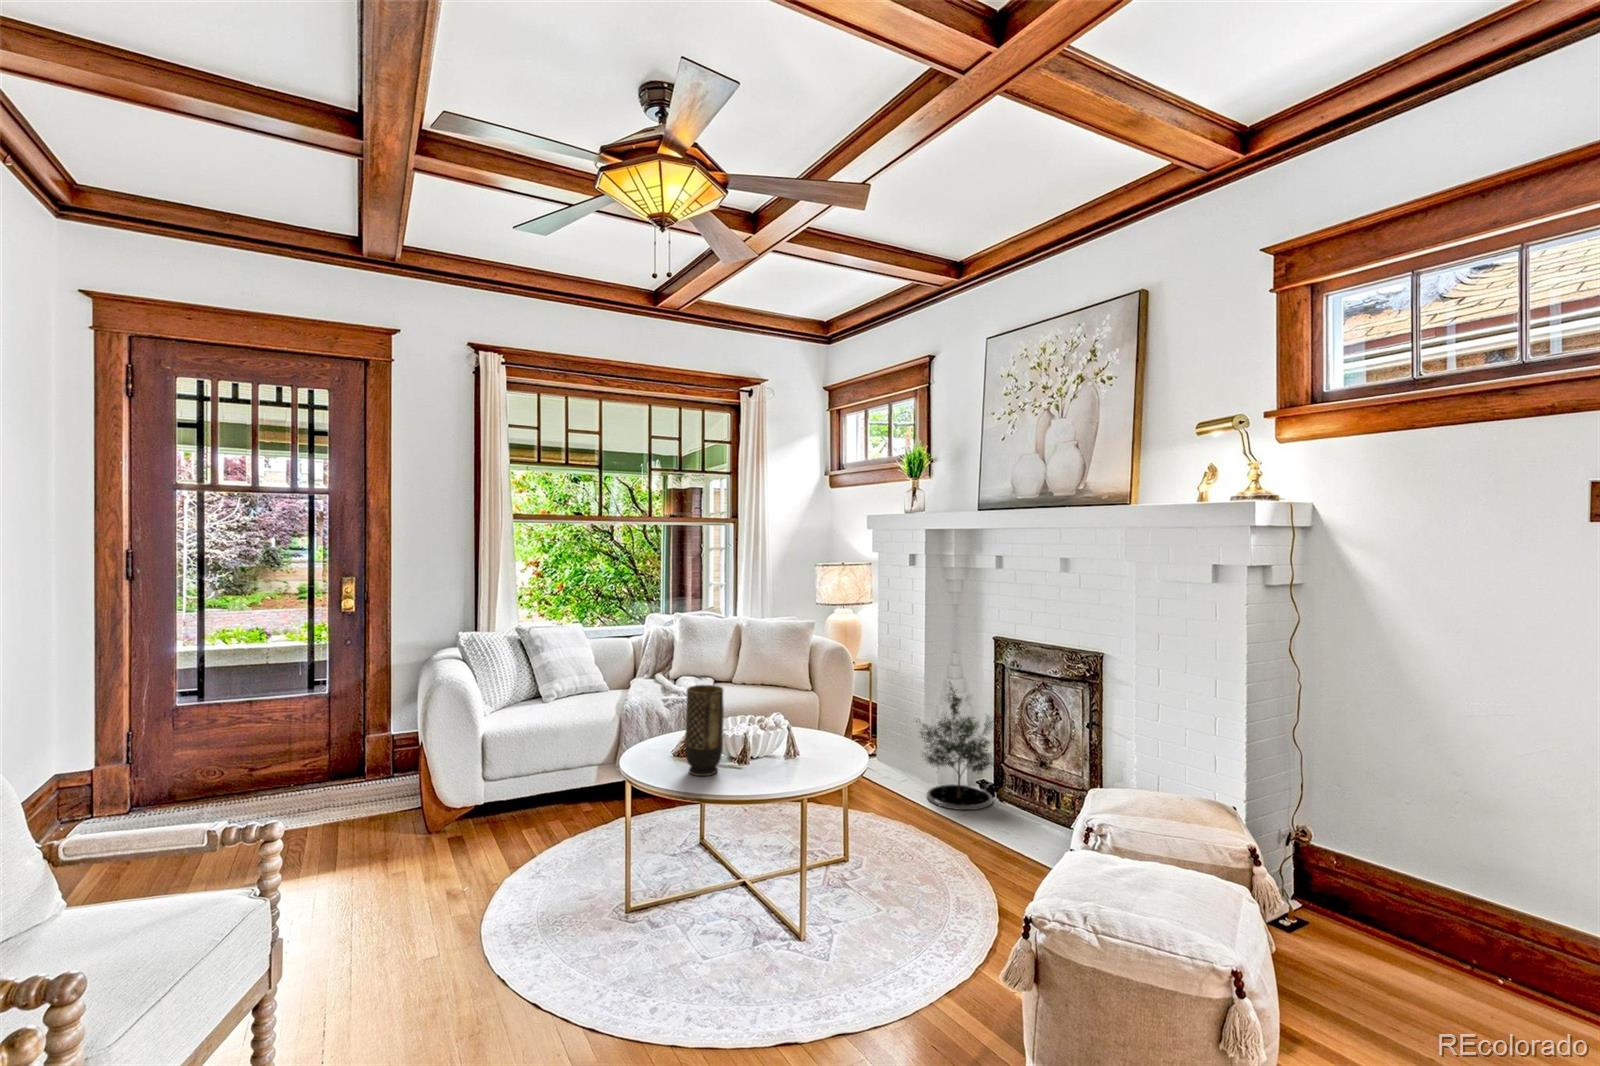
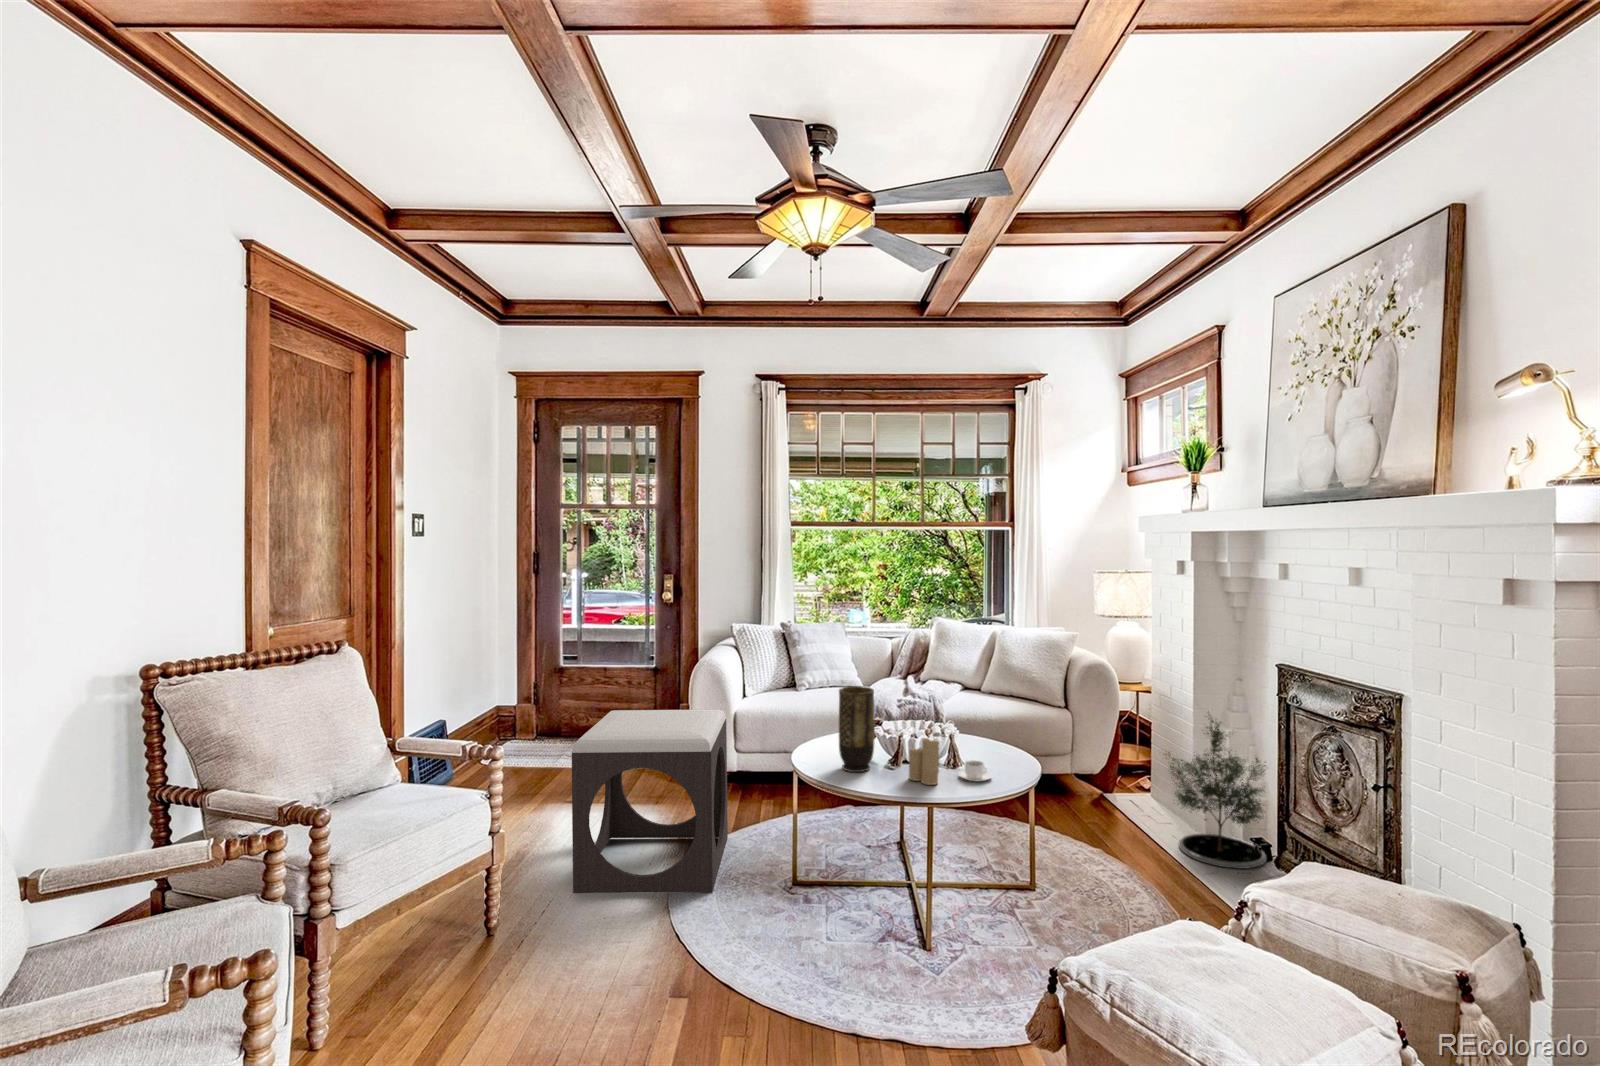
candle: none [764,724,798,777] -> present [909,734,940,785]
footstool: none [344,729,536,992] -> present [572,710,728,893]
coffee cup: none [805,747,837,767] -> present [959,760,992,782]

